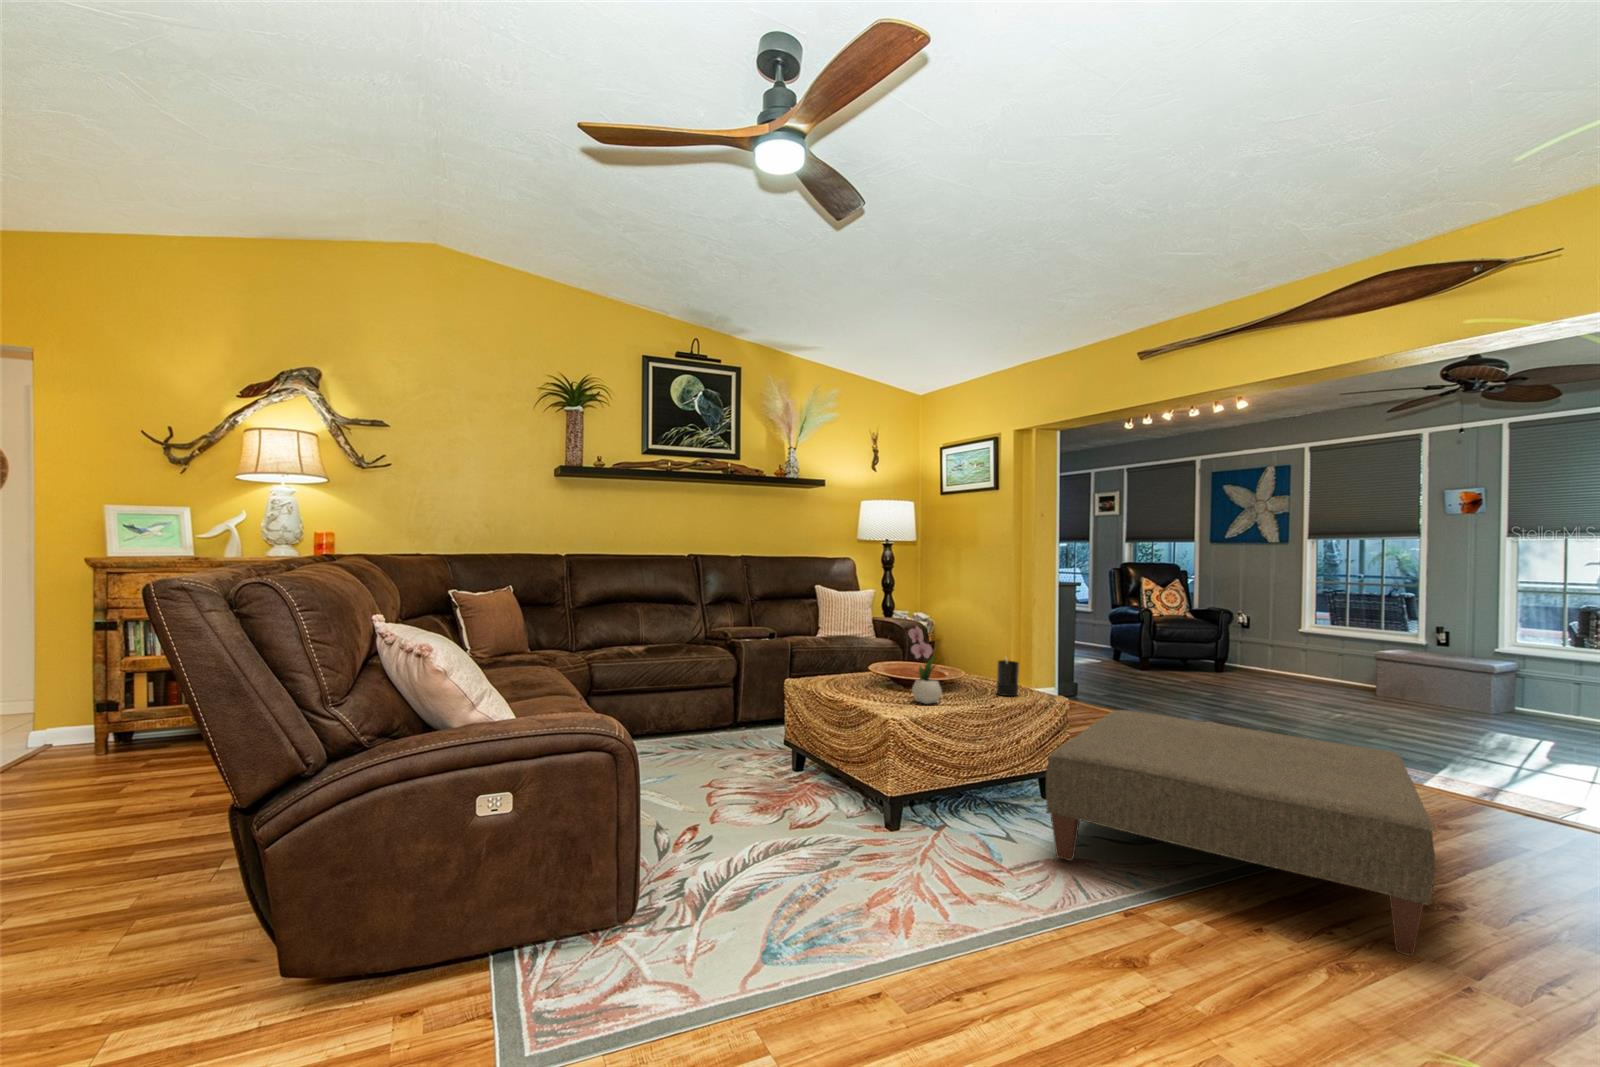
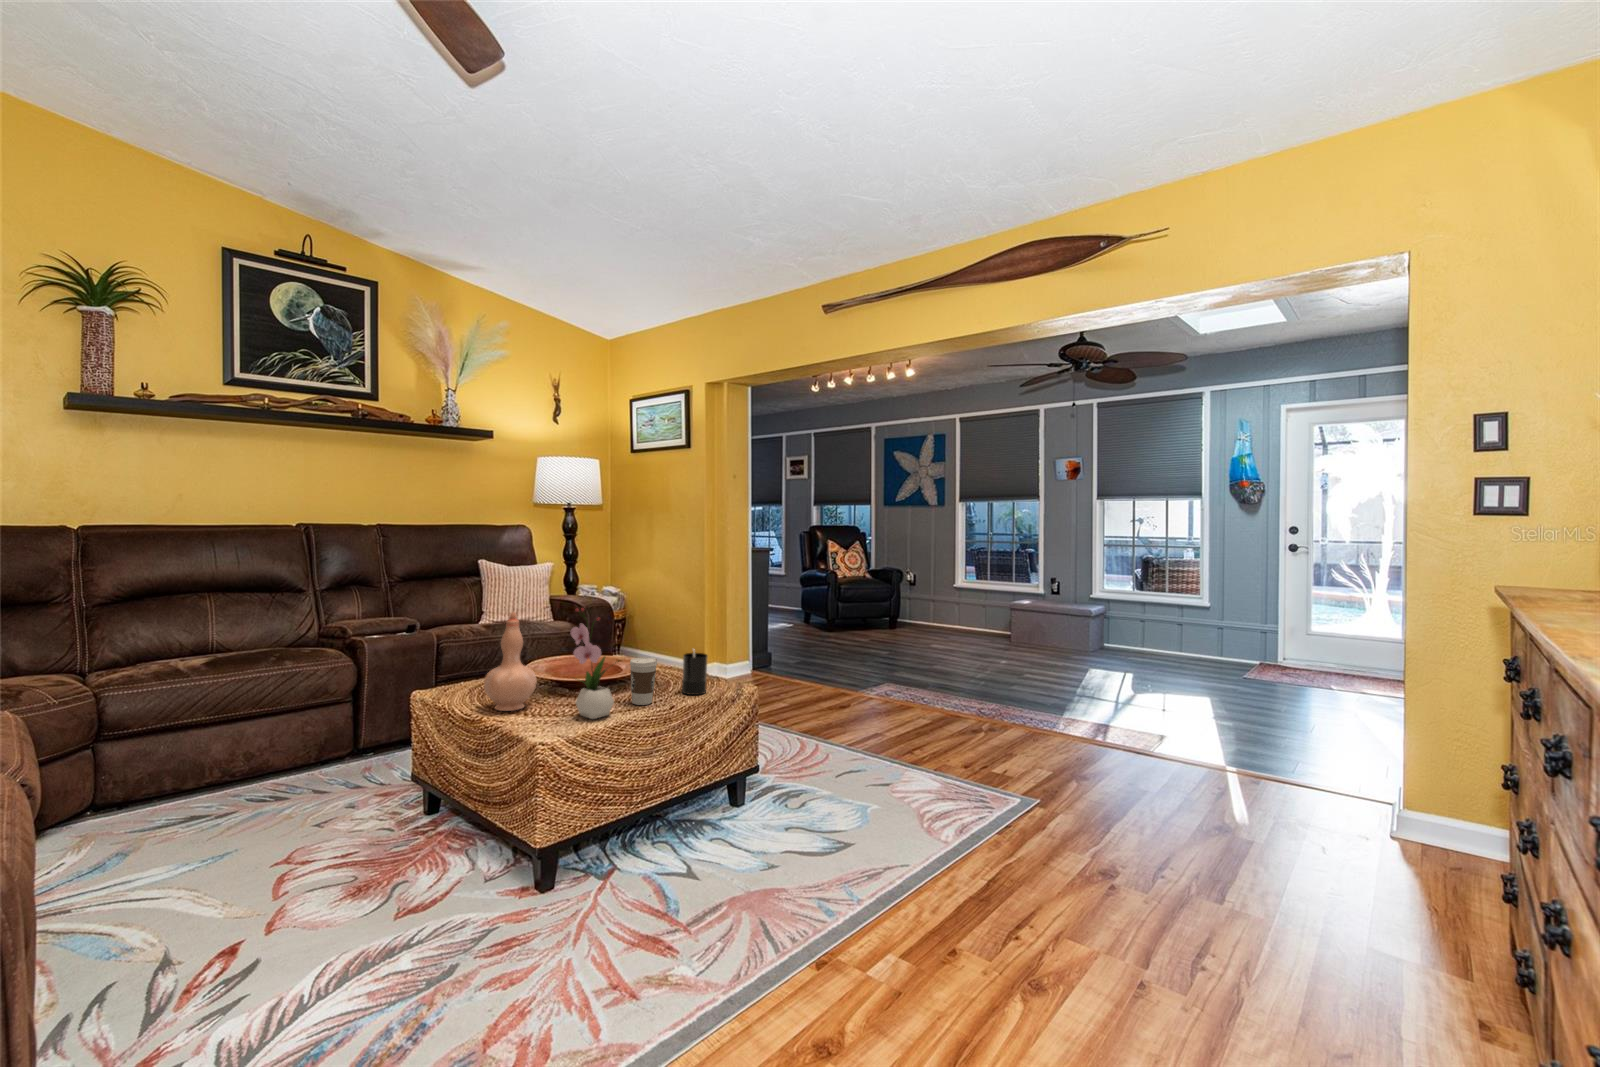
vase: none [842,617,880,694] -> present [484,612,537,711]
coffee cup: none [953,660,976,699] -> present [630,658,657,705]
ottoman: present [1046,710,1435,956] -> none [732,694,1107,949]

